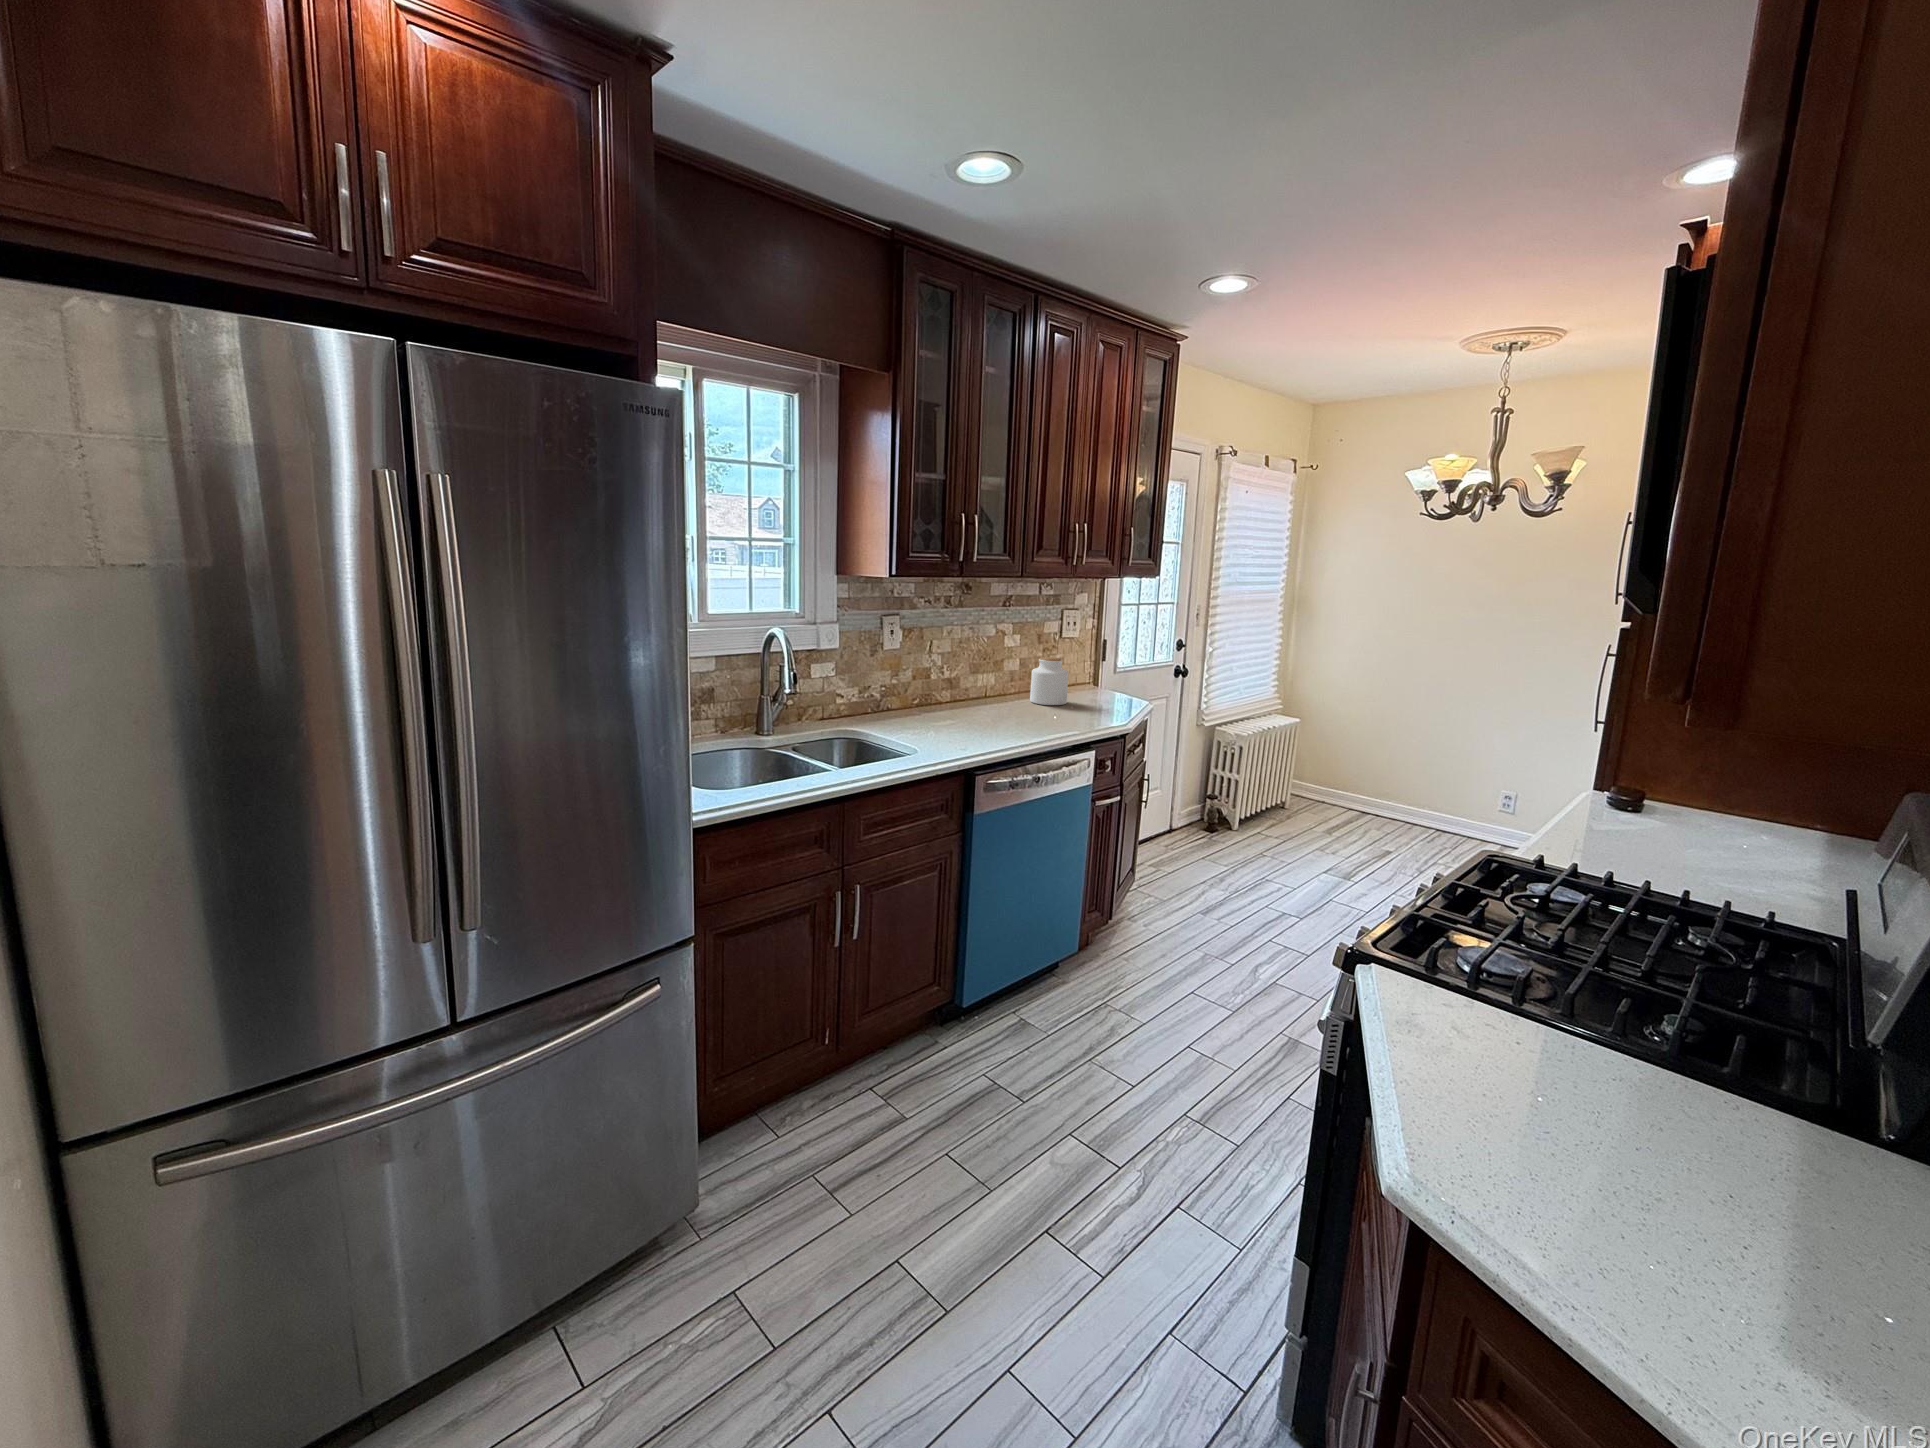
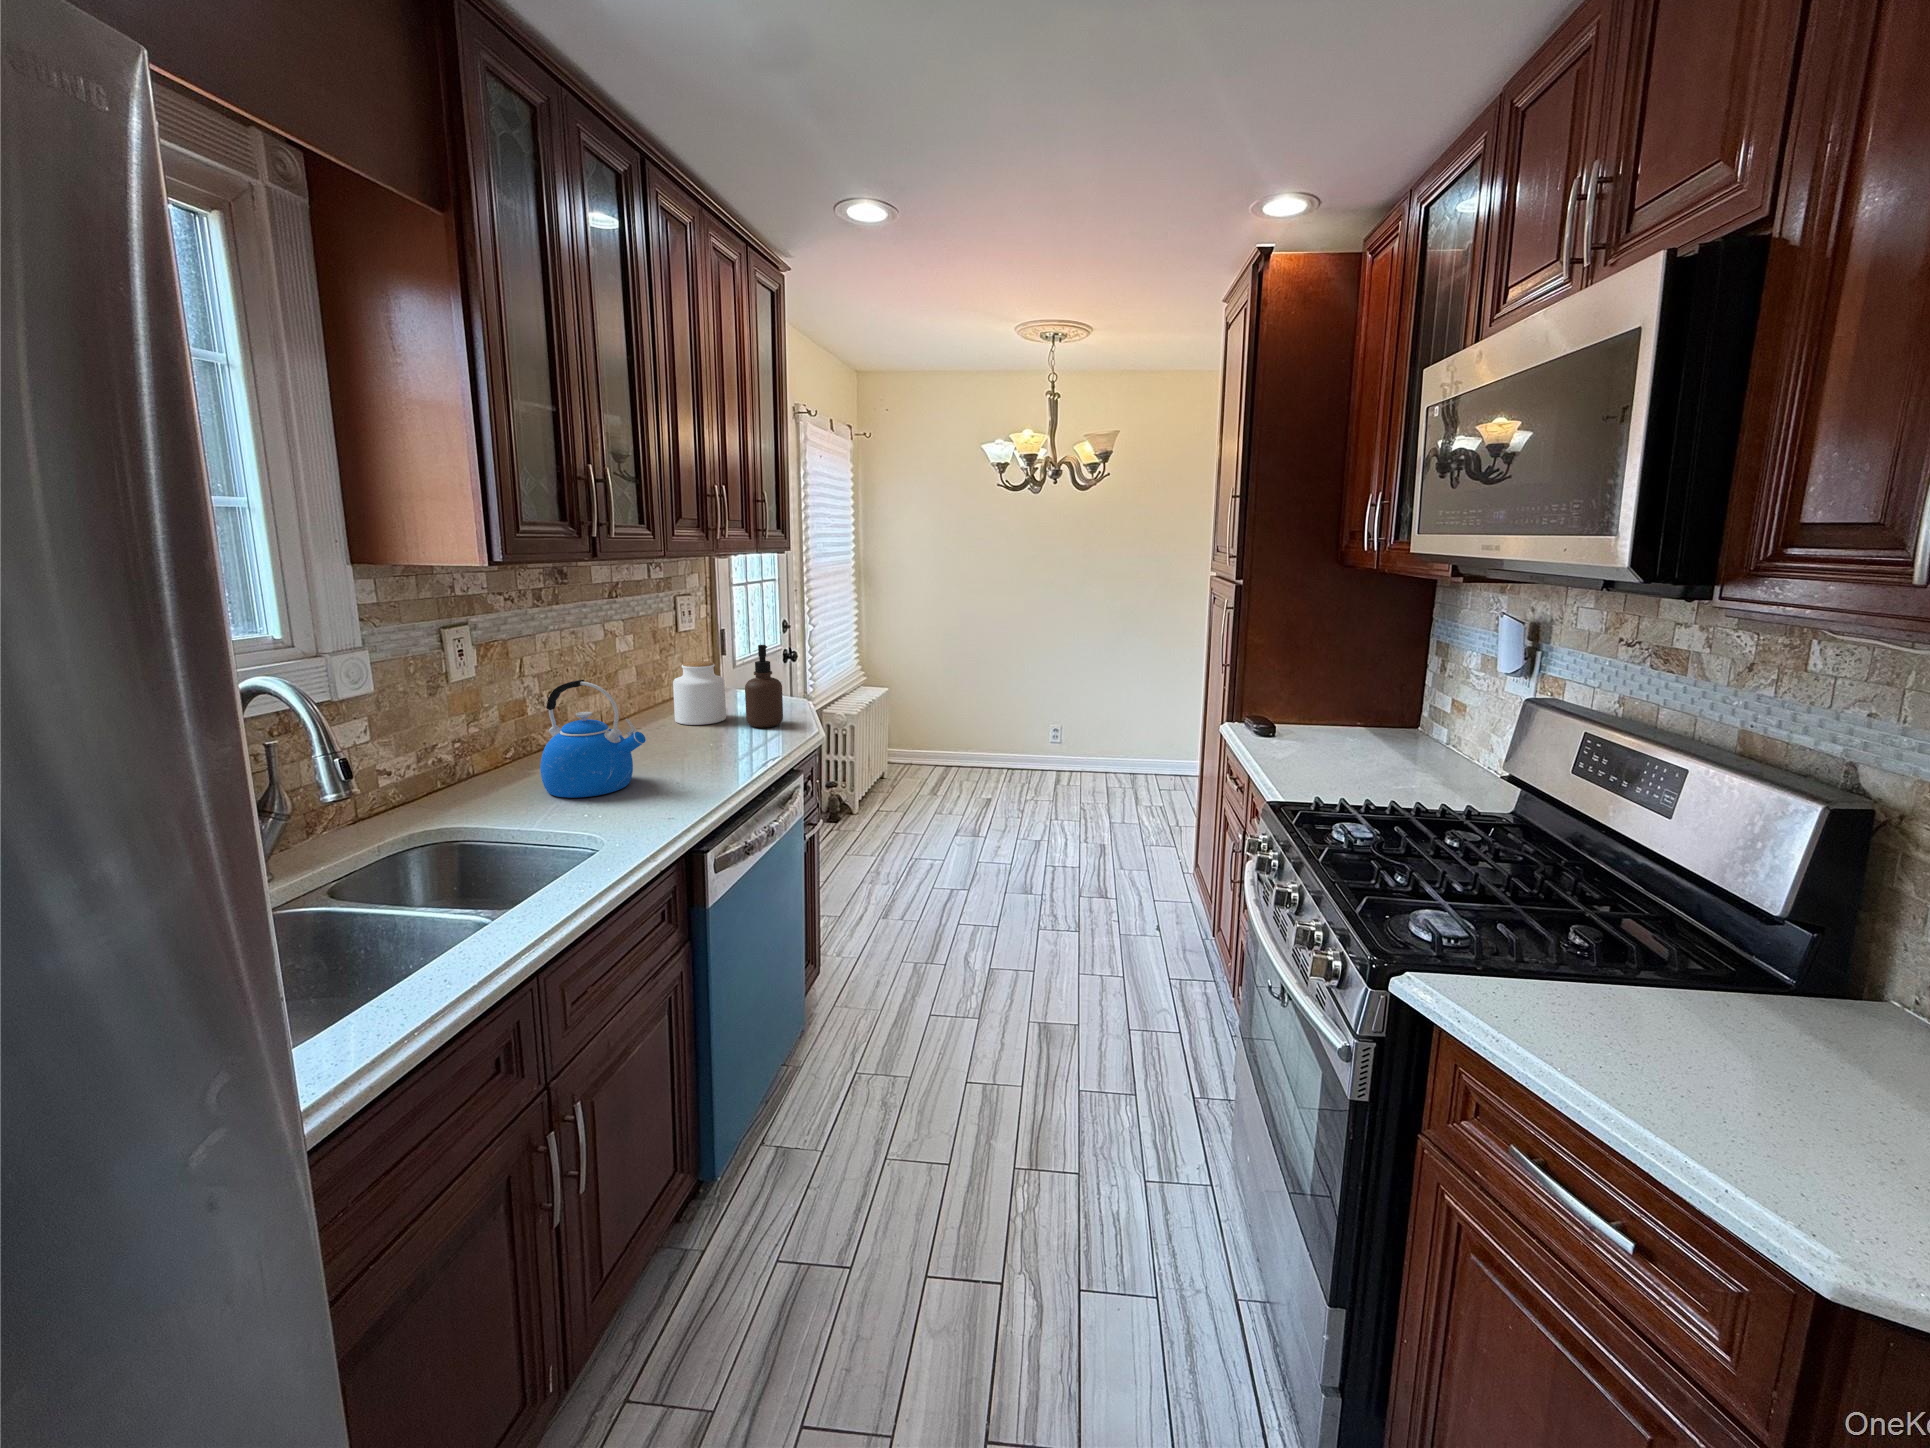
soap dispenser: none [1074,648,1104,714] -> present [745,645,783,728]
kettle: none [915,655,971,730] -> present [541,679,646,798]

